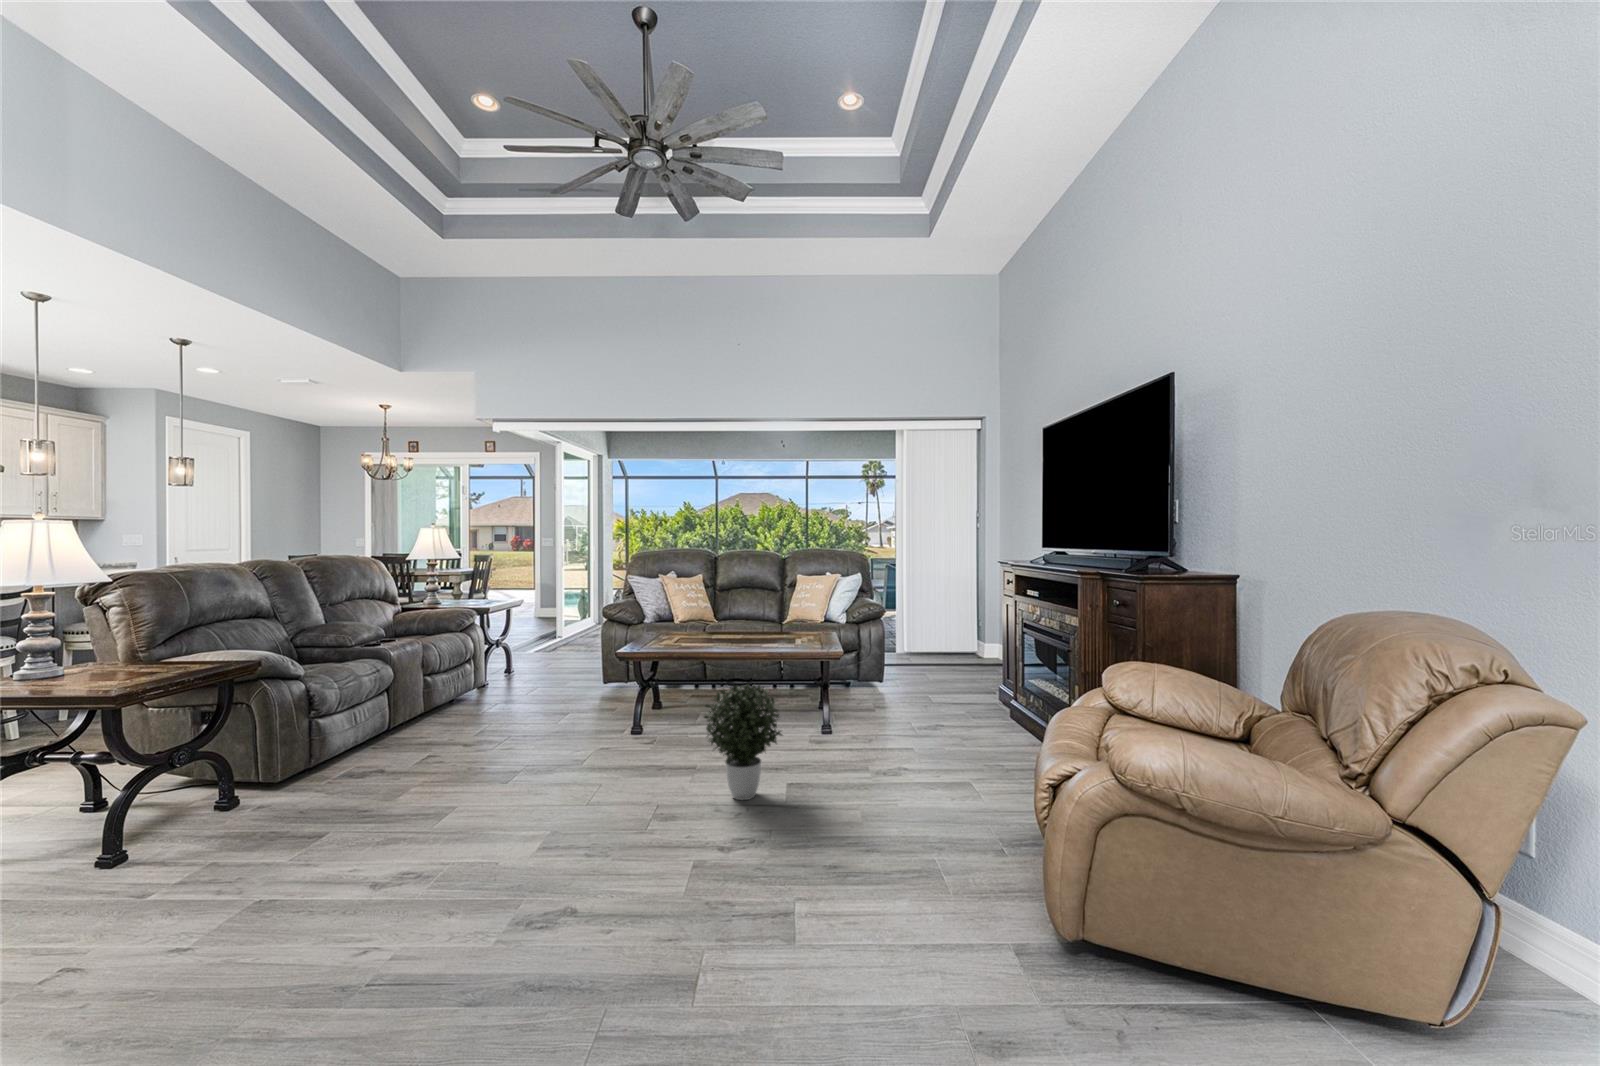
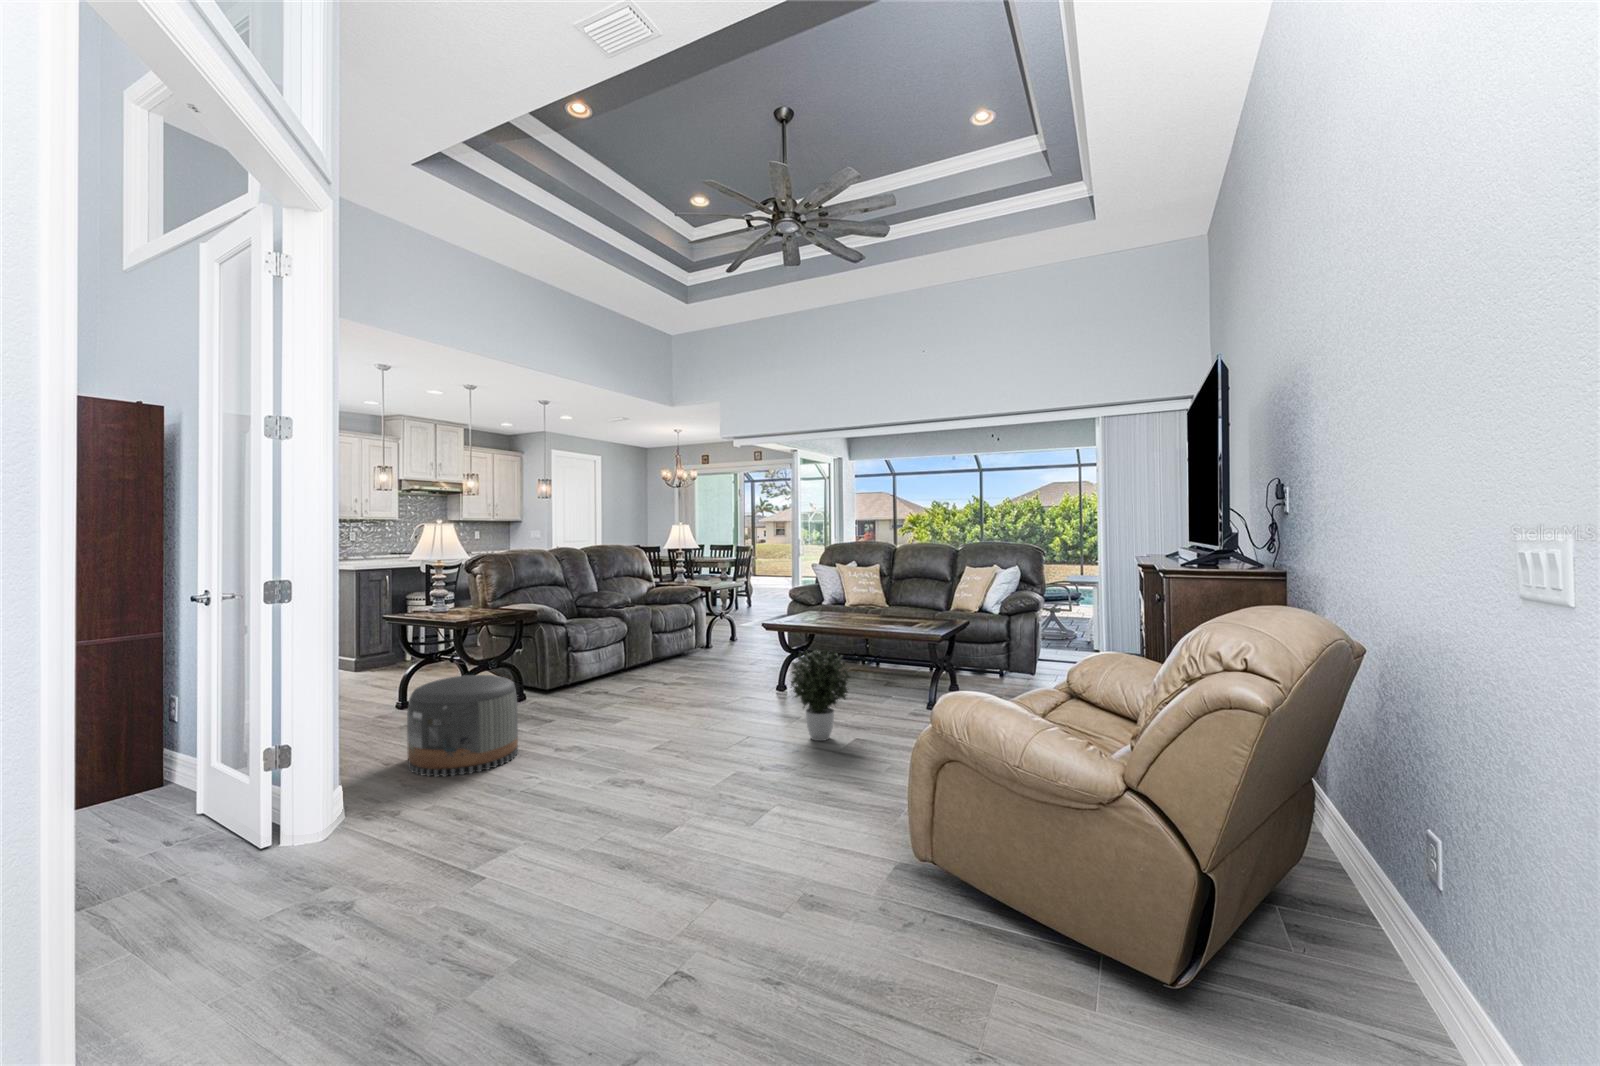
pouf: none [59,786,297,1007] -> present [407,675,518,777]

